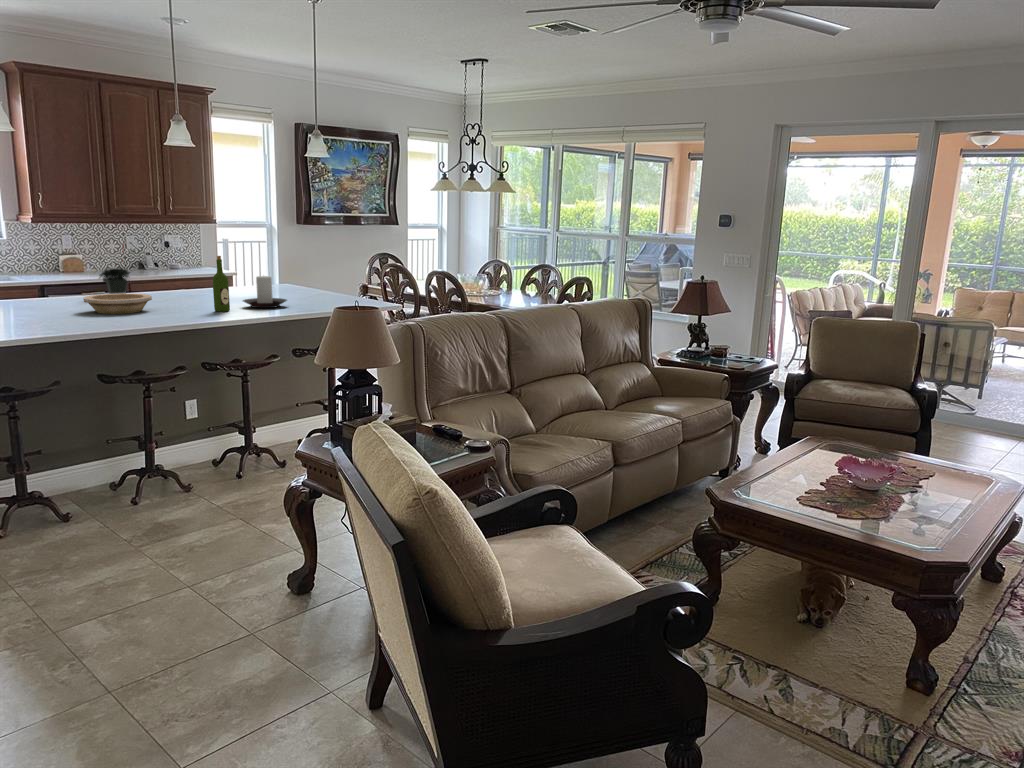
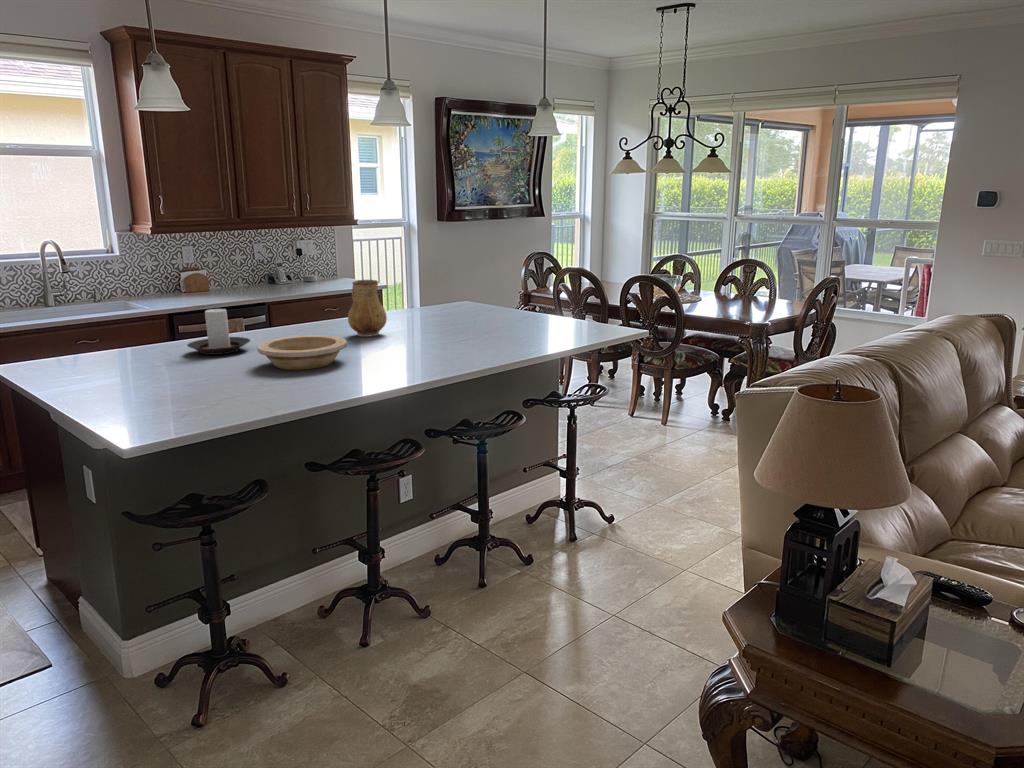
wine bottle: present [213,256,230,312] -> none [432,281,454,360]
ceramic pitcher: none [170,259,201,301] -> present [348,280,387,337]
potted plant: present [99,268,130,294] -> none [254,261,296,337]
candle holder: present [243,276,287,308] -> present [187,309,250,355]

